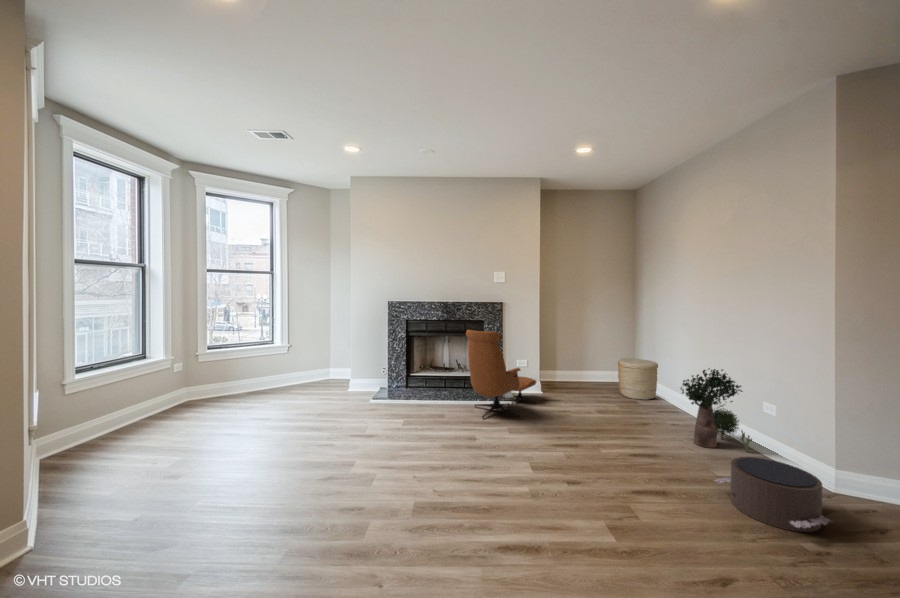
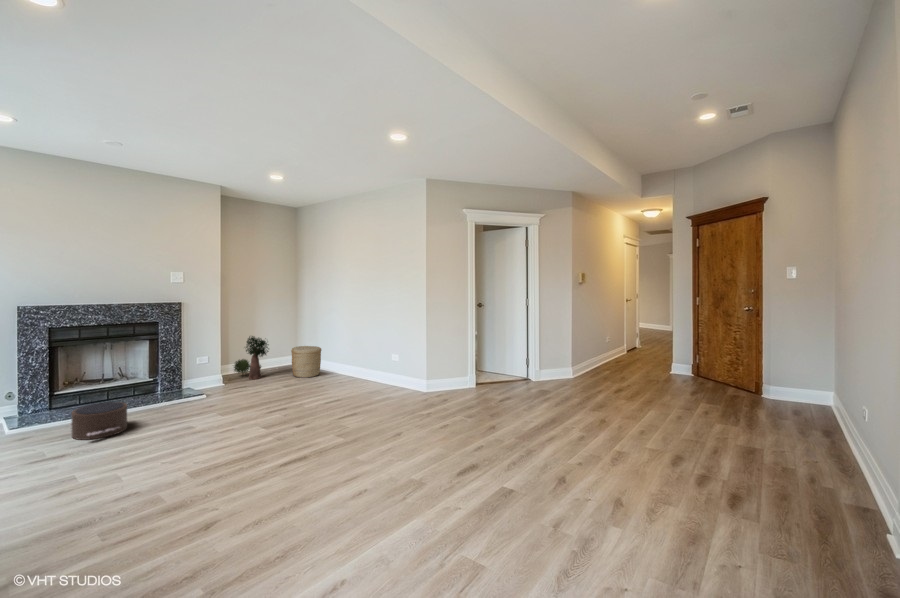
lounge chair: present [466,330,536,418] -> none [147,335,220,417]
potted plant: present [680,368,752,452] -> present [234,336,268,379]
pouf: present [714,457,832,532] -> present [69,402,127,440]

